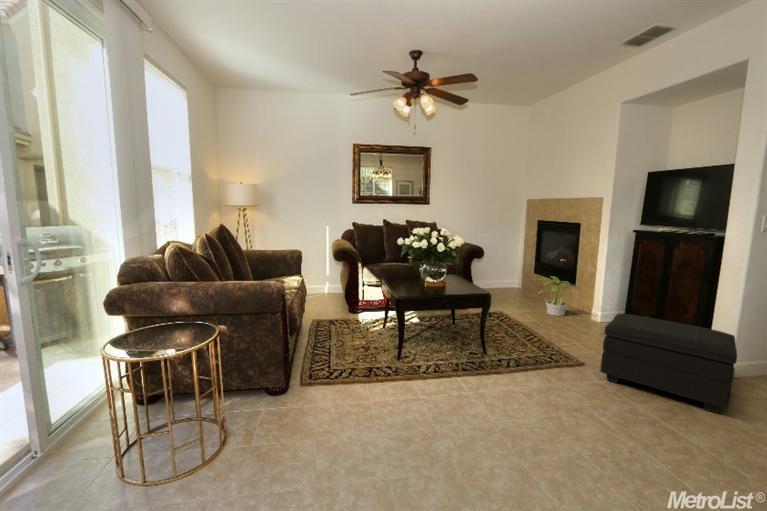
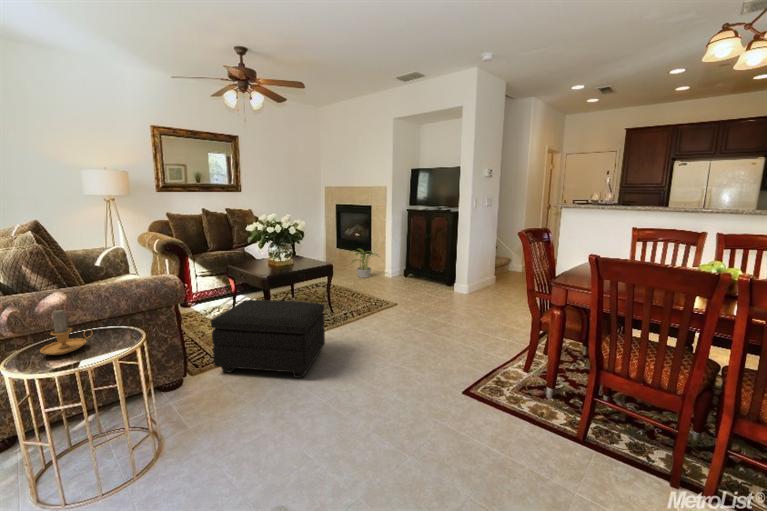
candle: none [145,302,188,343] -> present [40,310,93,355]
footstool: present [600,314,737,413] -> present [211,300,325,378]

